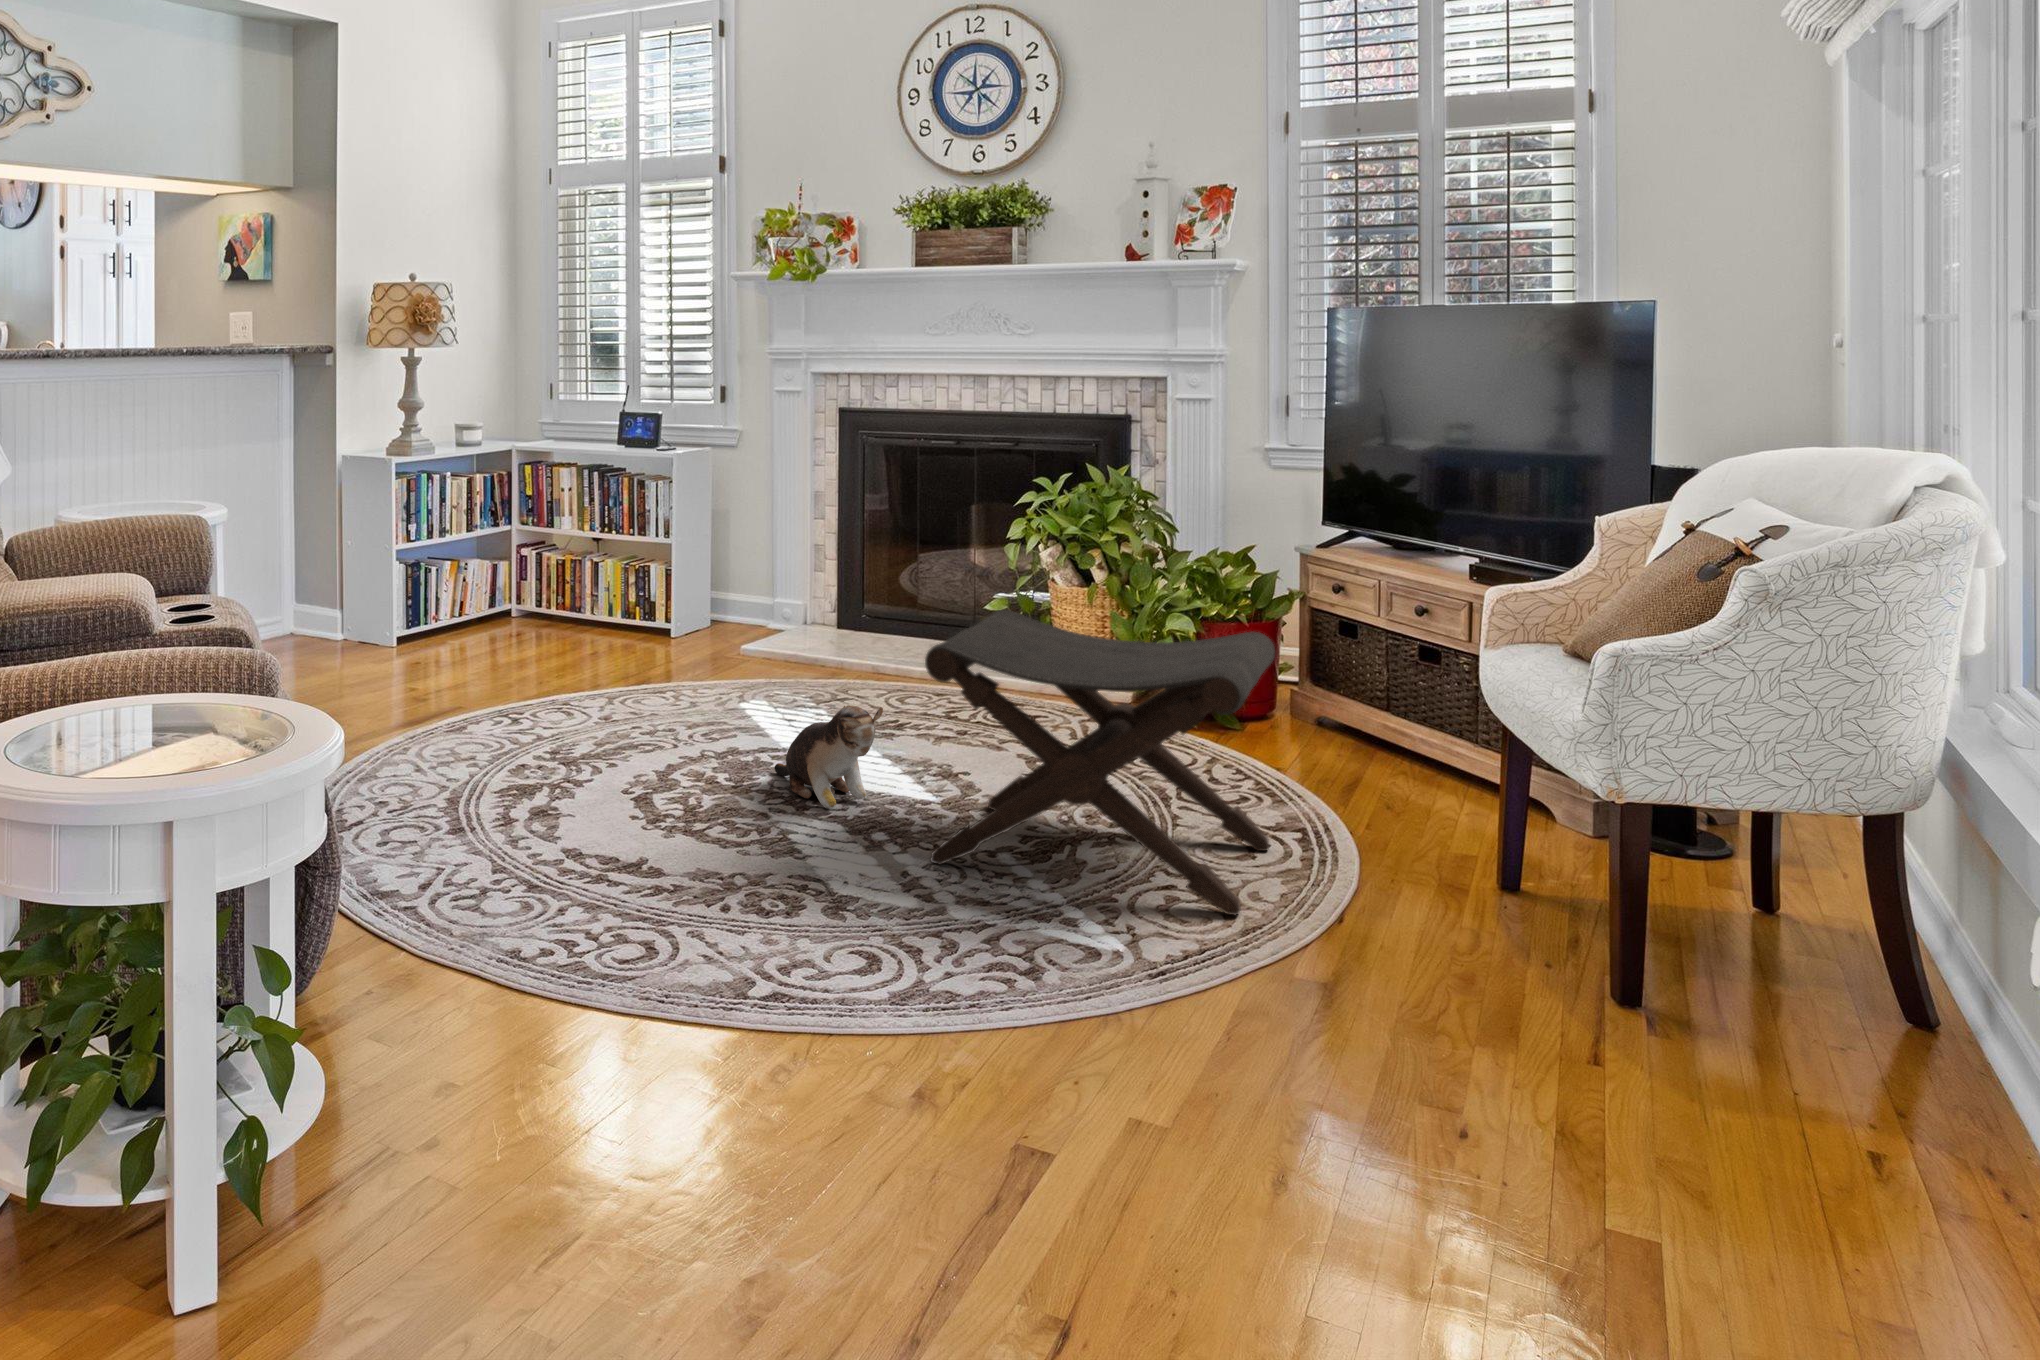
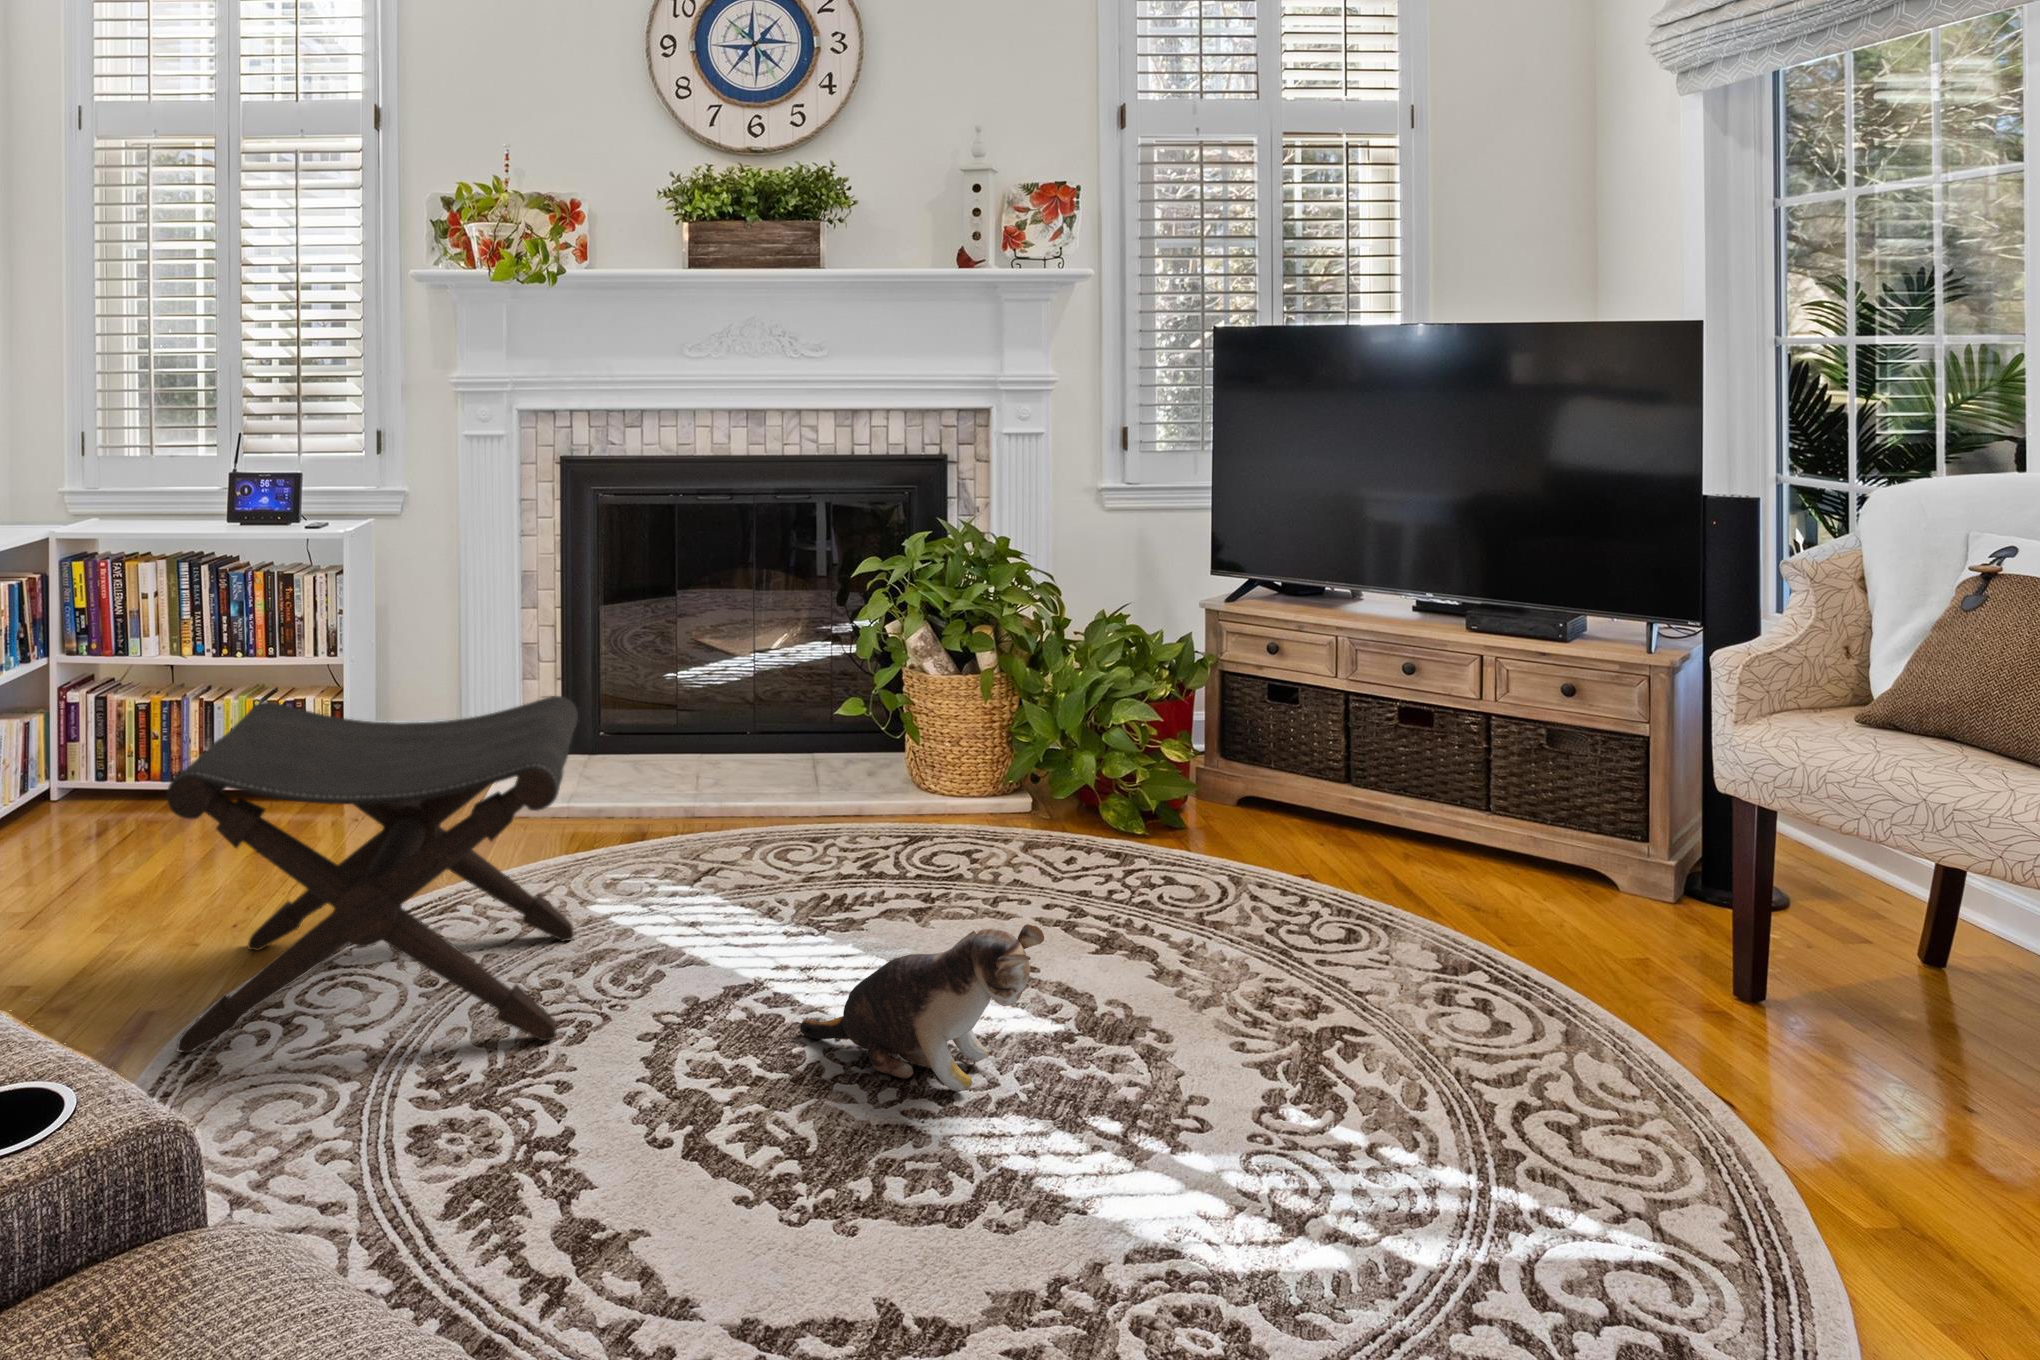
footstool: present [925,610,1275,915] -> present [167,696,578,1053]

